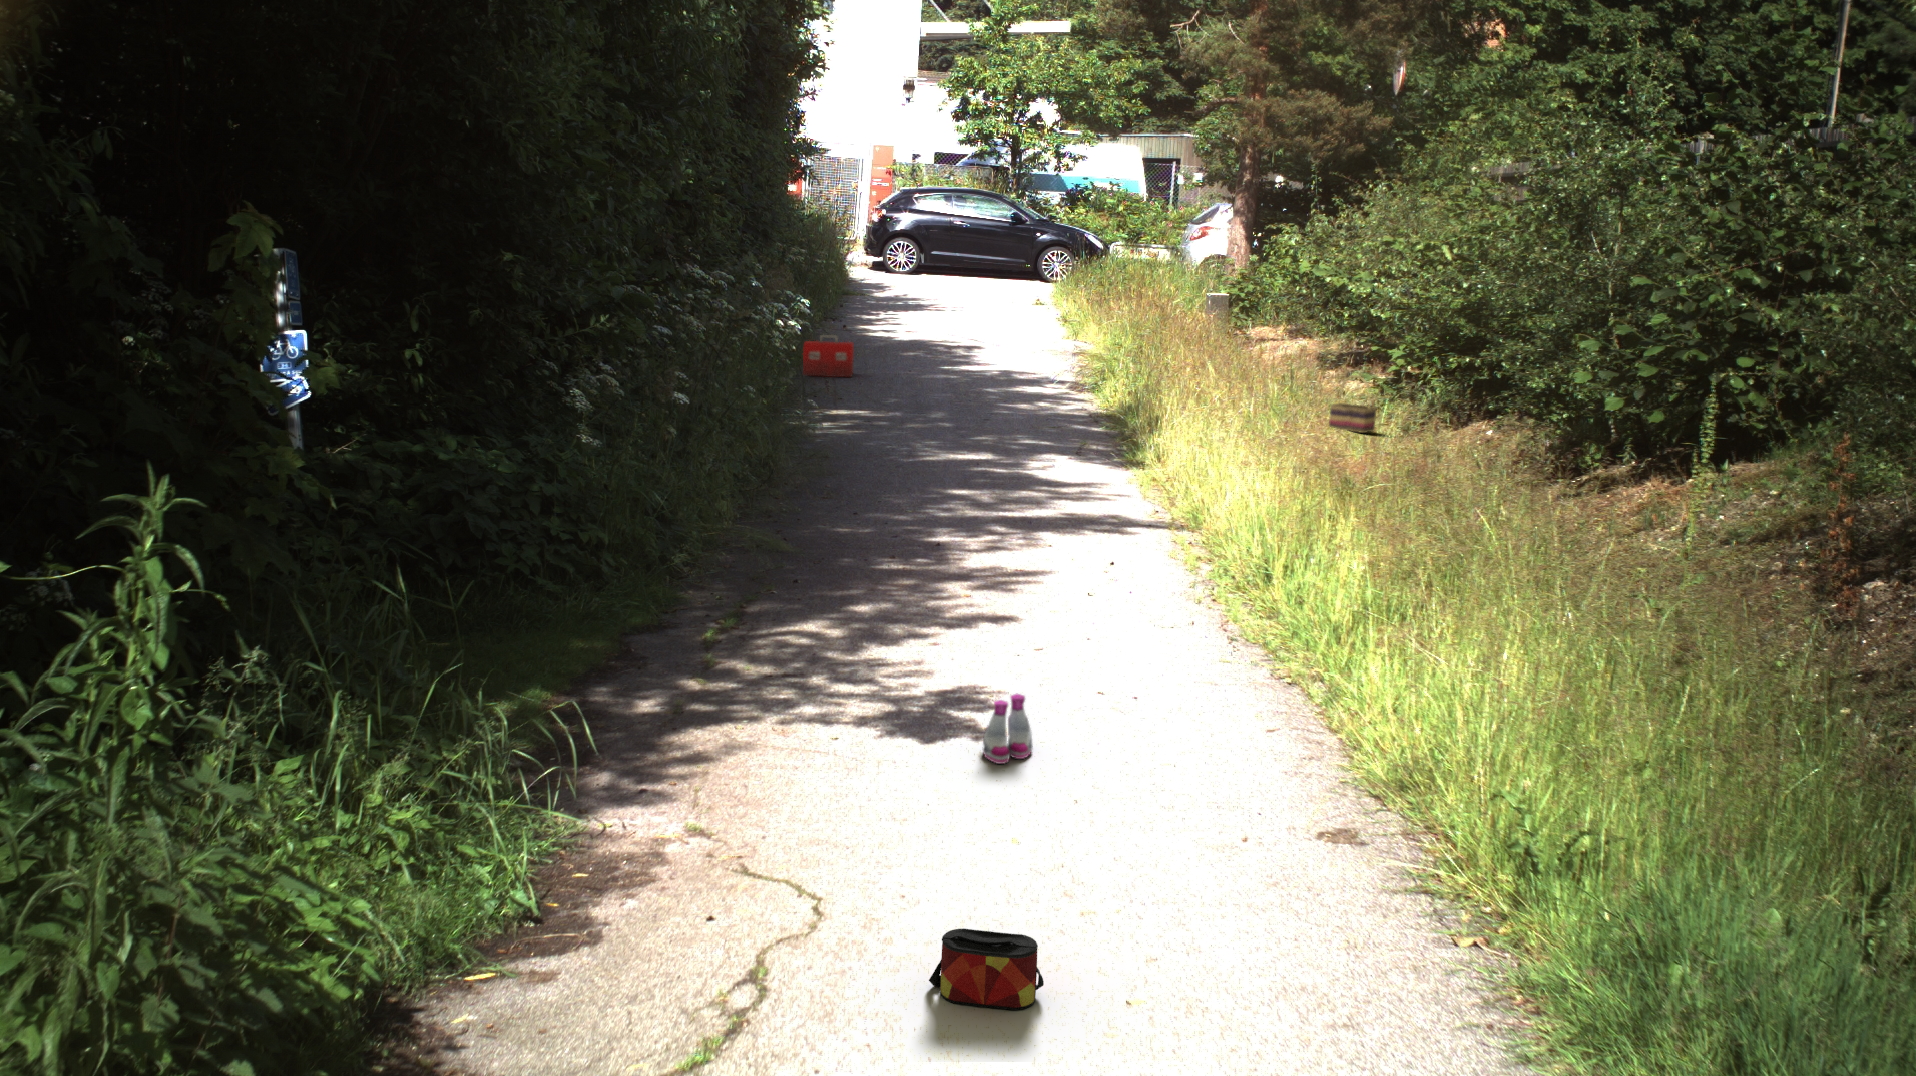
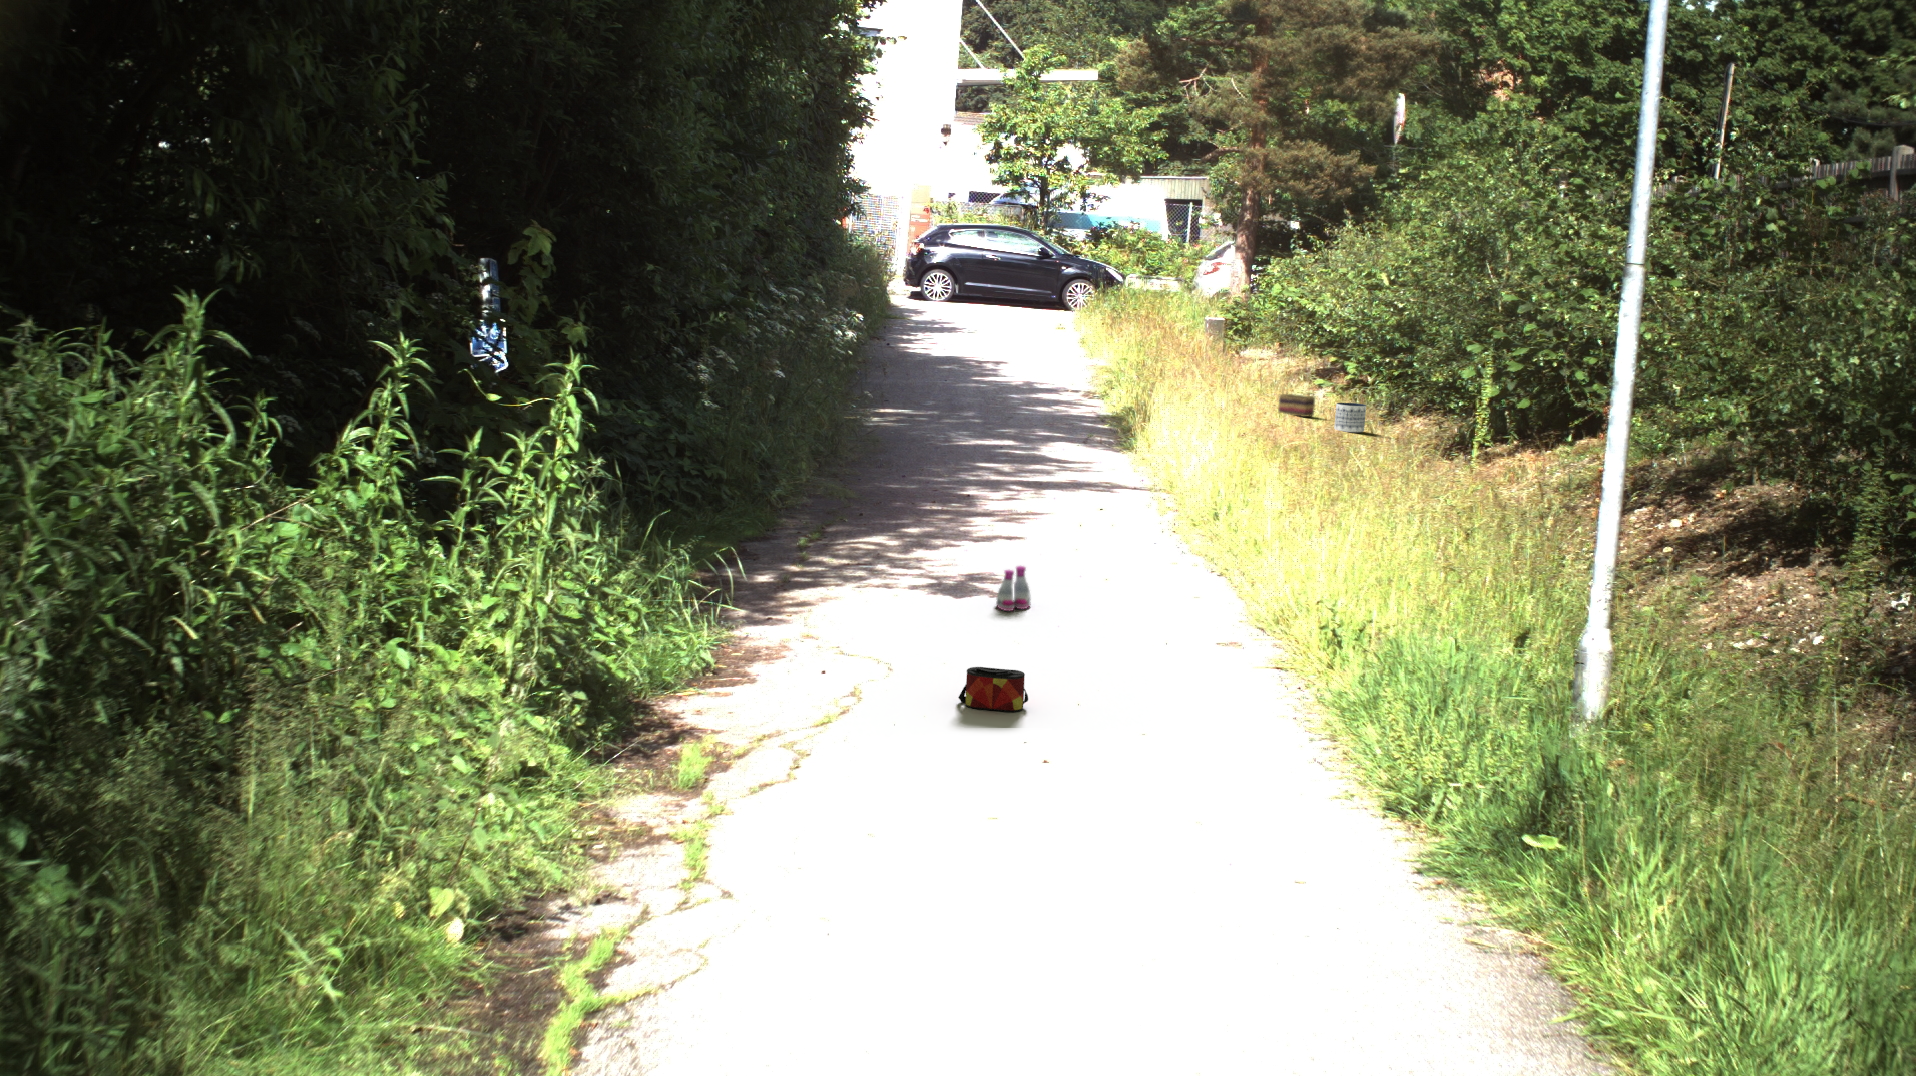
toolbox: present [803,335,854,377] -> none [853,348,897,384]
planter: none [1406,417,1447,456] -> present [1334,403,1366,432]

